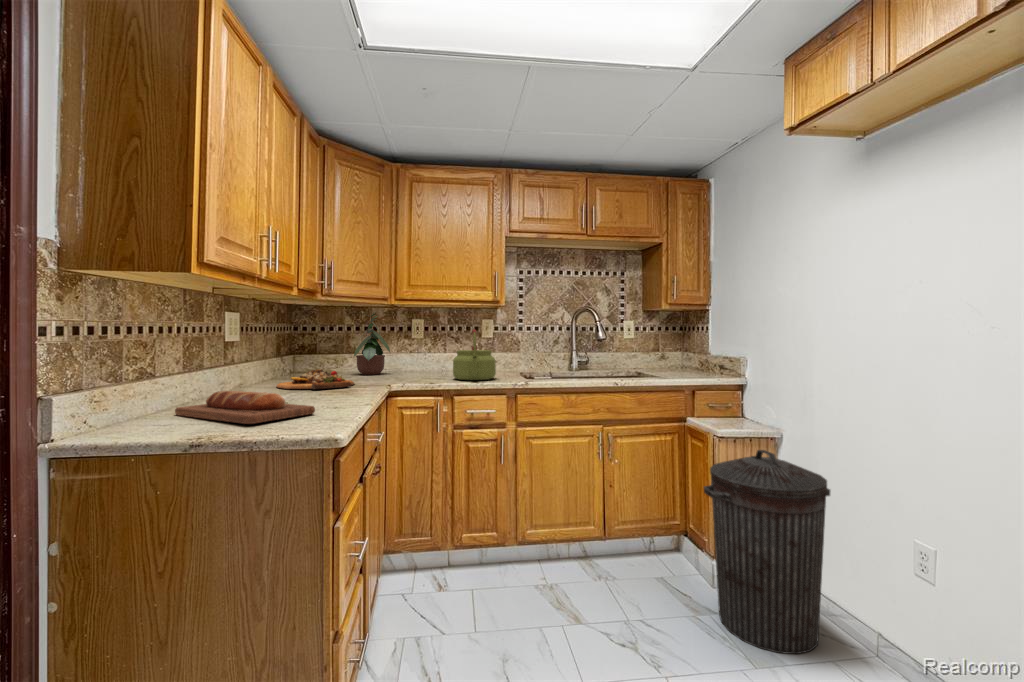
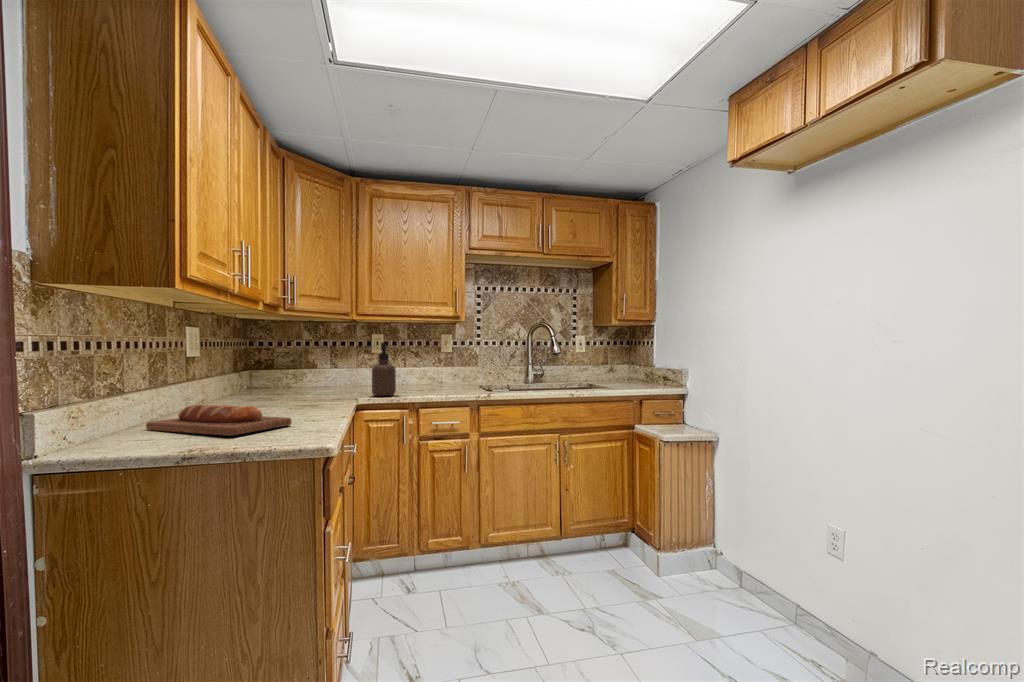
potted plant: present [354,312,390,375] -> none [310,325,354,388]
soap dispenser: none [407,329,431,384] -> present [372,342,396,396]
kettle: present [453,330,496,380] -> none [416,343,457,392]
cutting board: present [277,369,354,389] -> none [238,383,319,403]
trash can: present [704,450,830,654] -> none [652,449,759,631]

